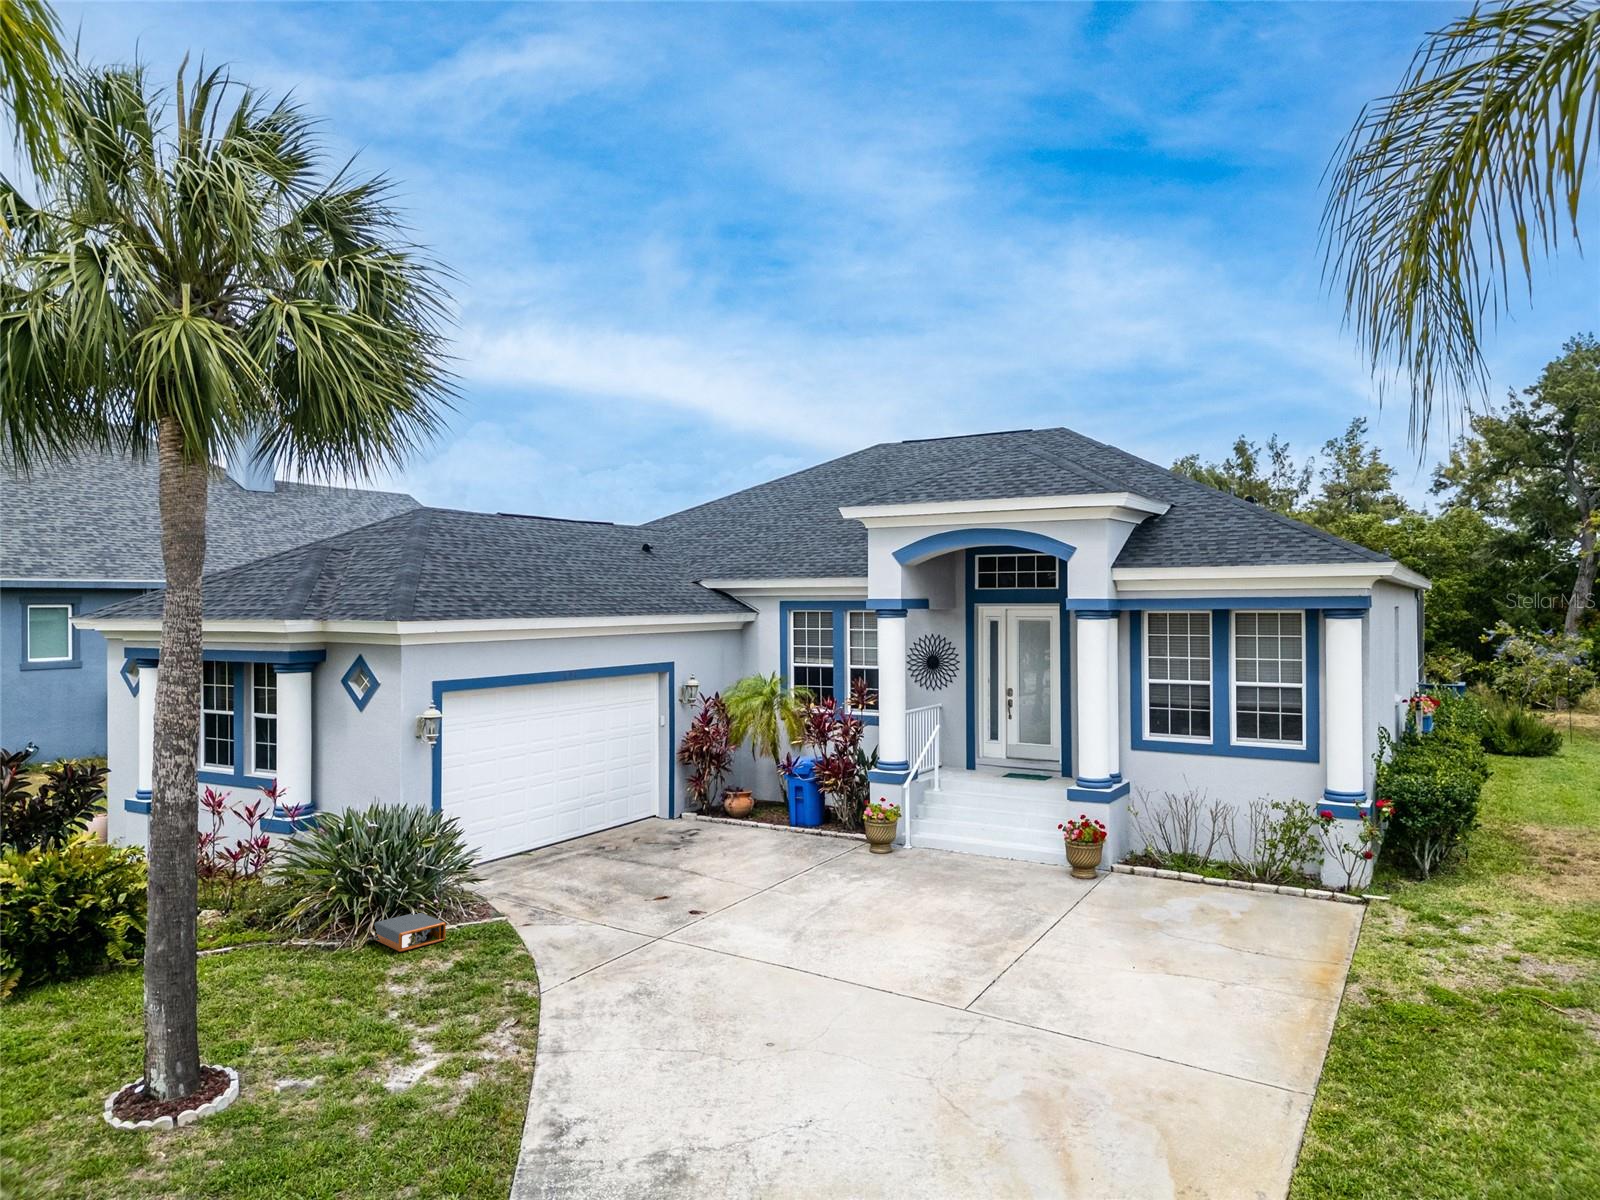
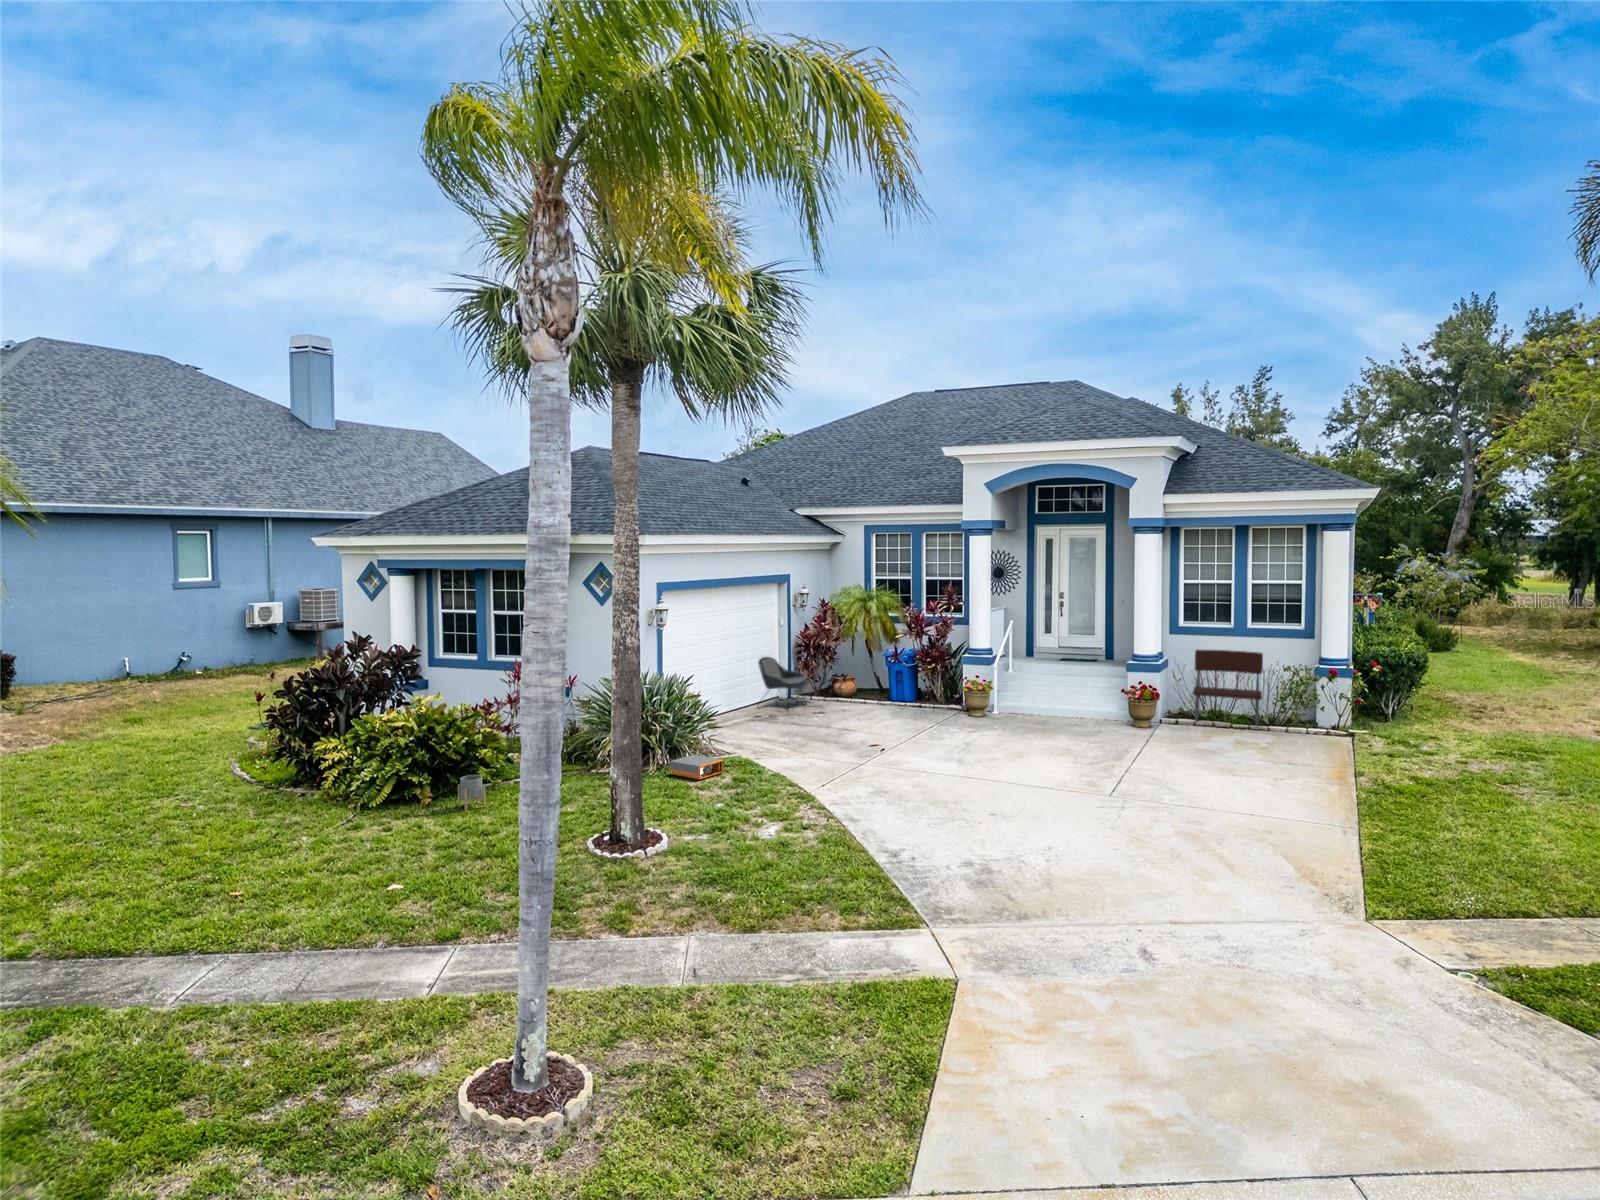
lounge chair: none [609,766,678,837] -> present [758,657,809,710]
bench: none [1151,772,1248,881] -> present [1193,650,1263,726]
planter: none [35,944,72,997] -> present [458,775,486,811]

